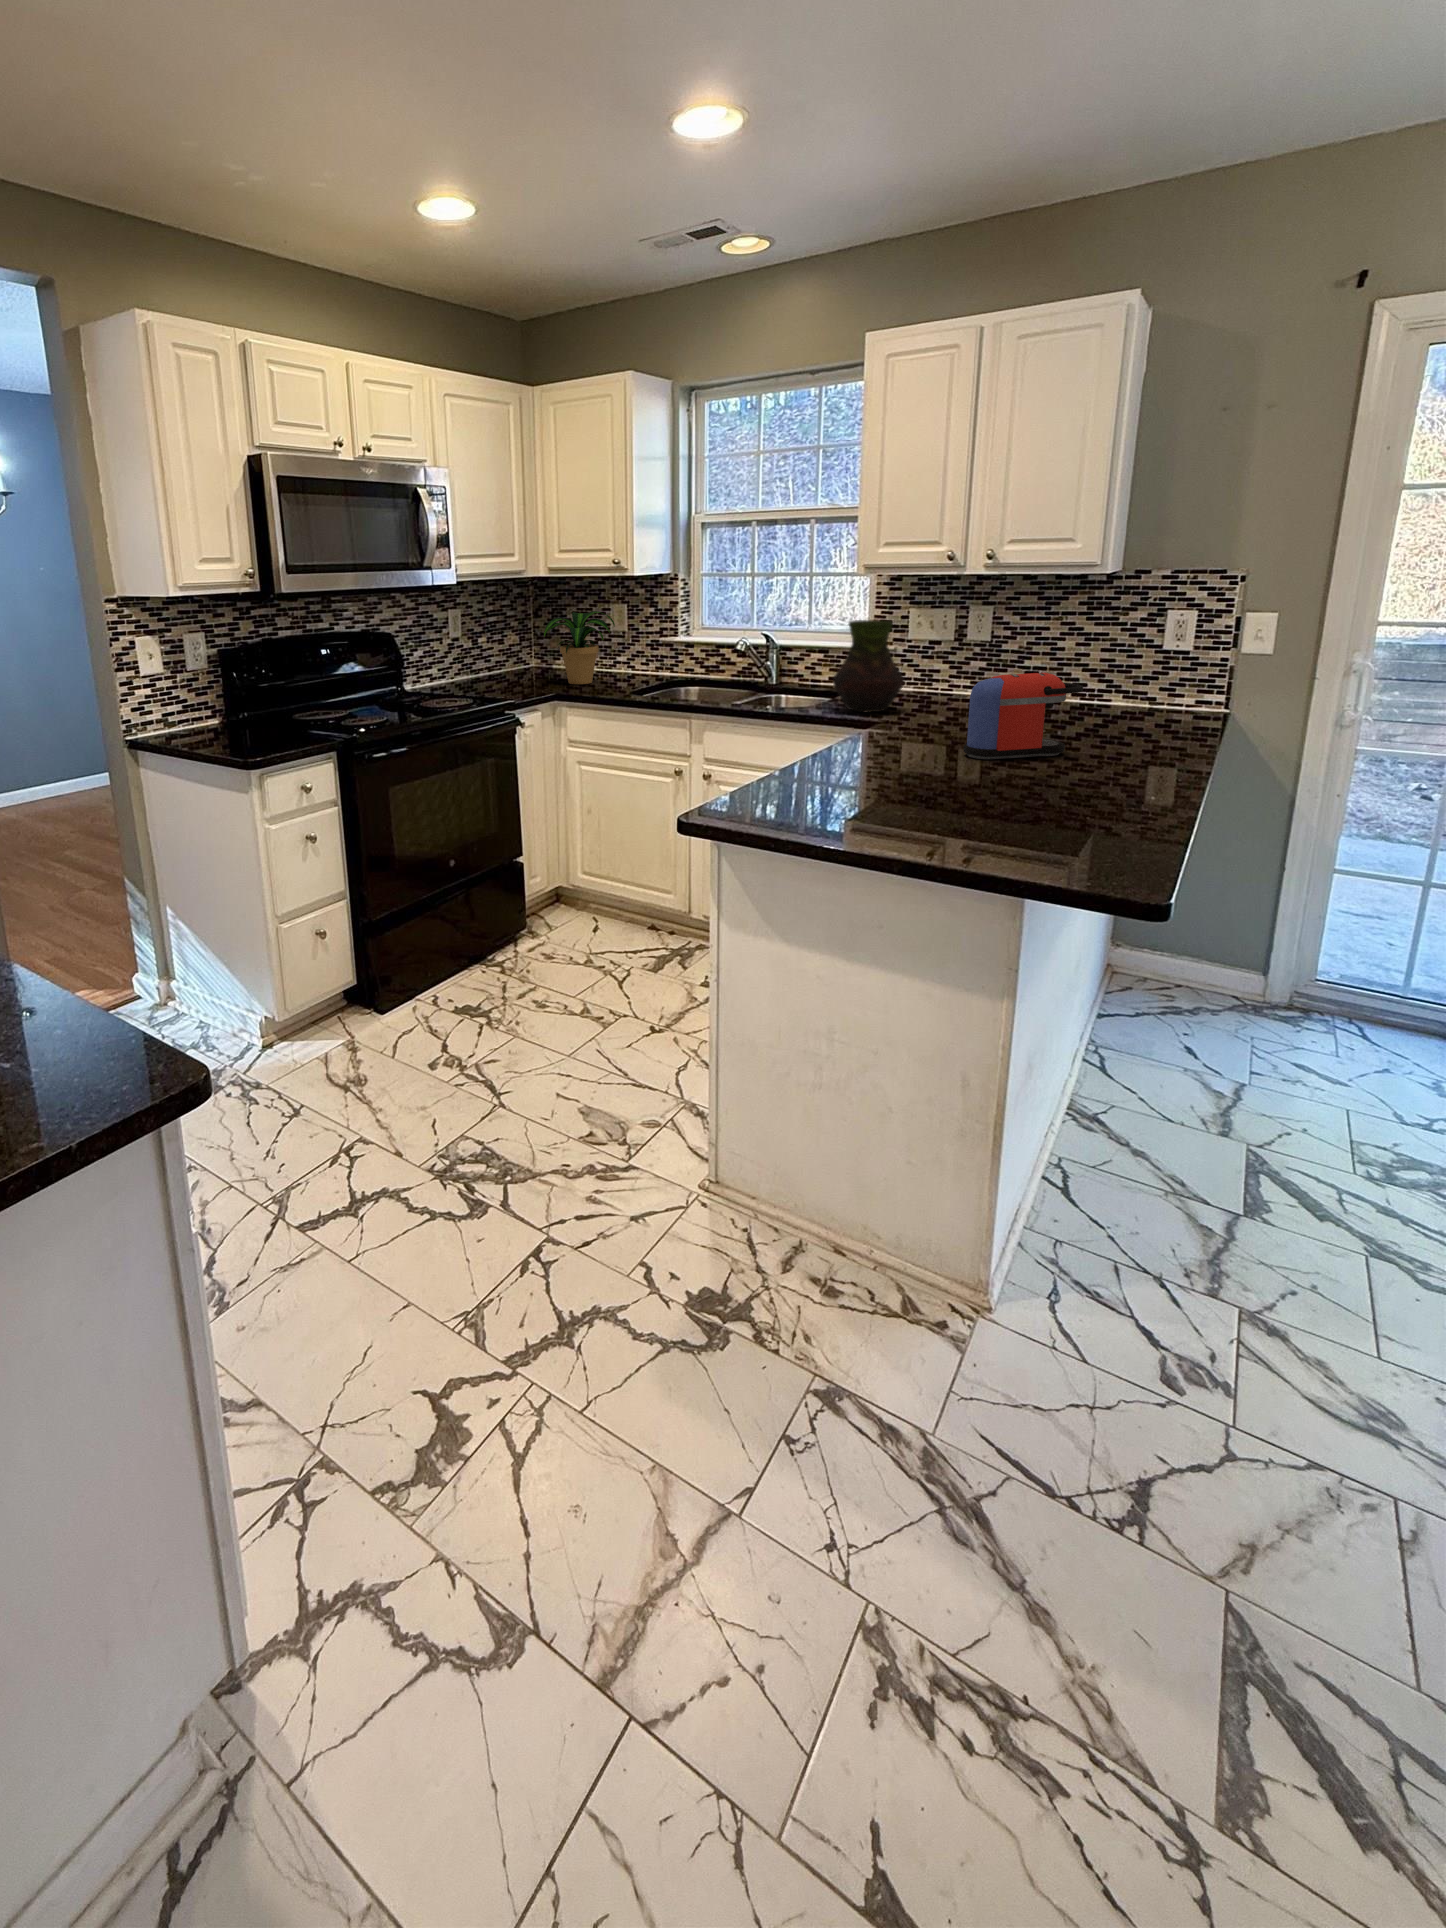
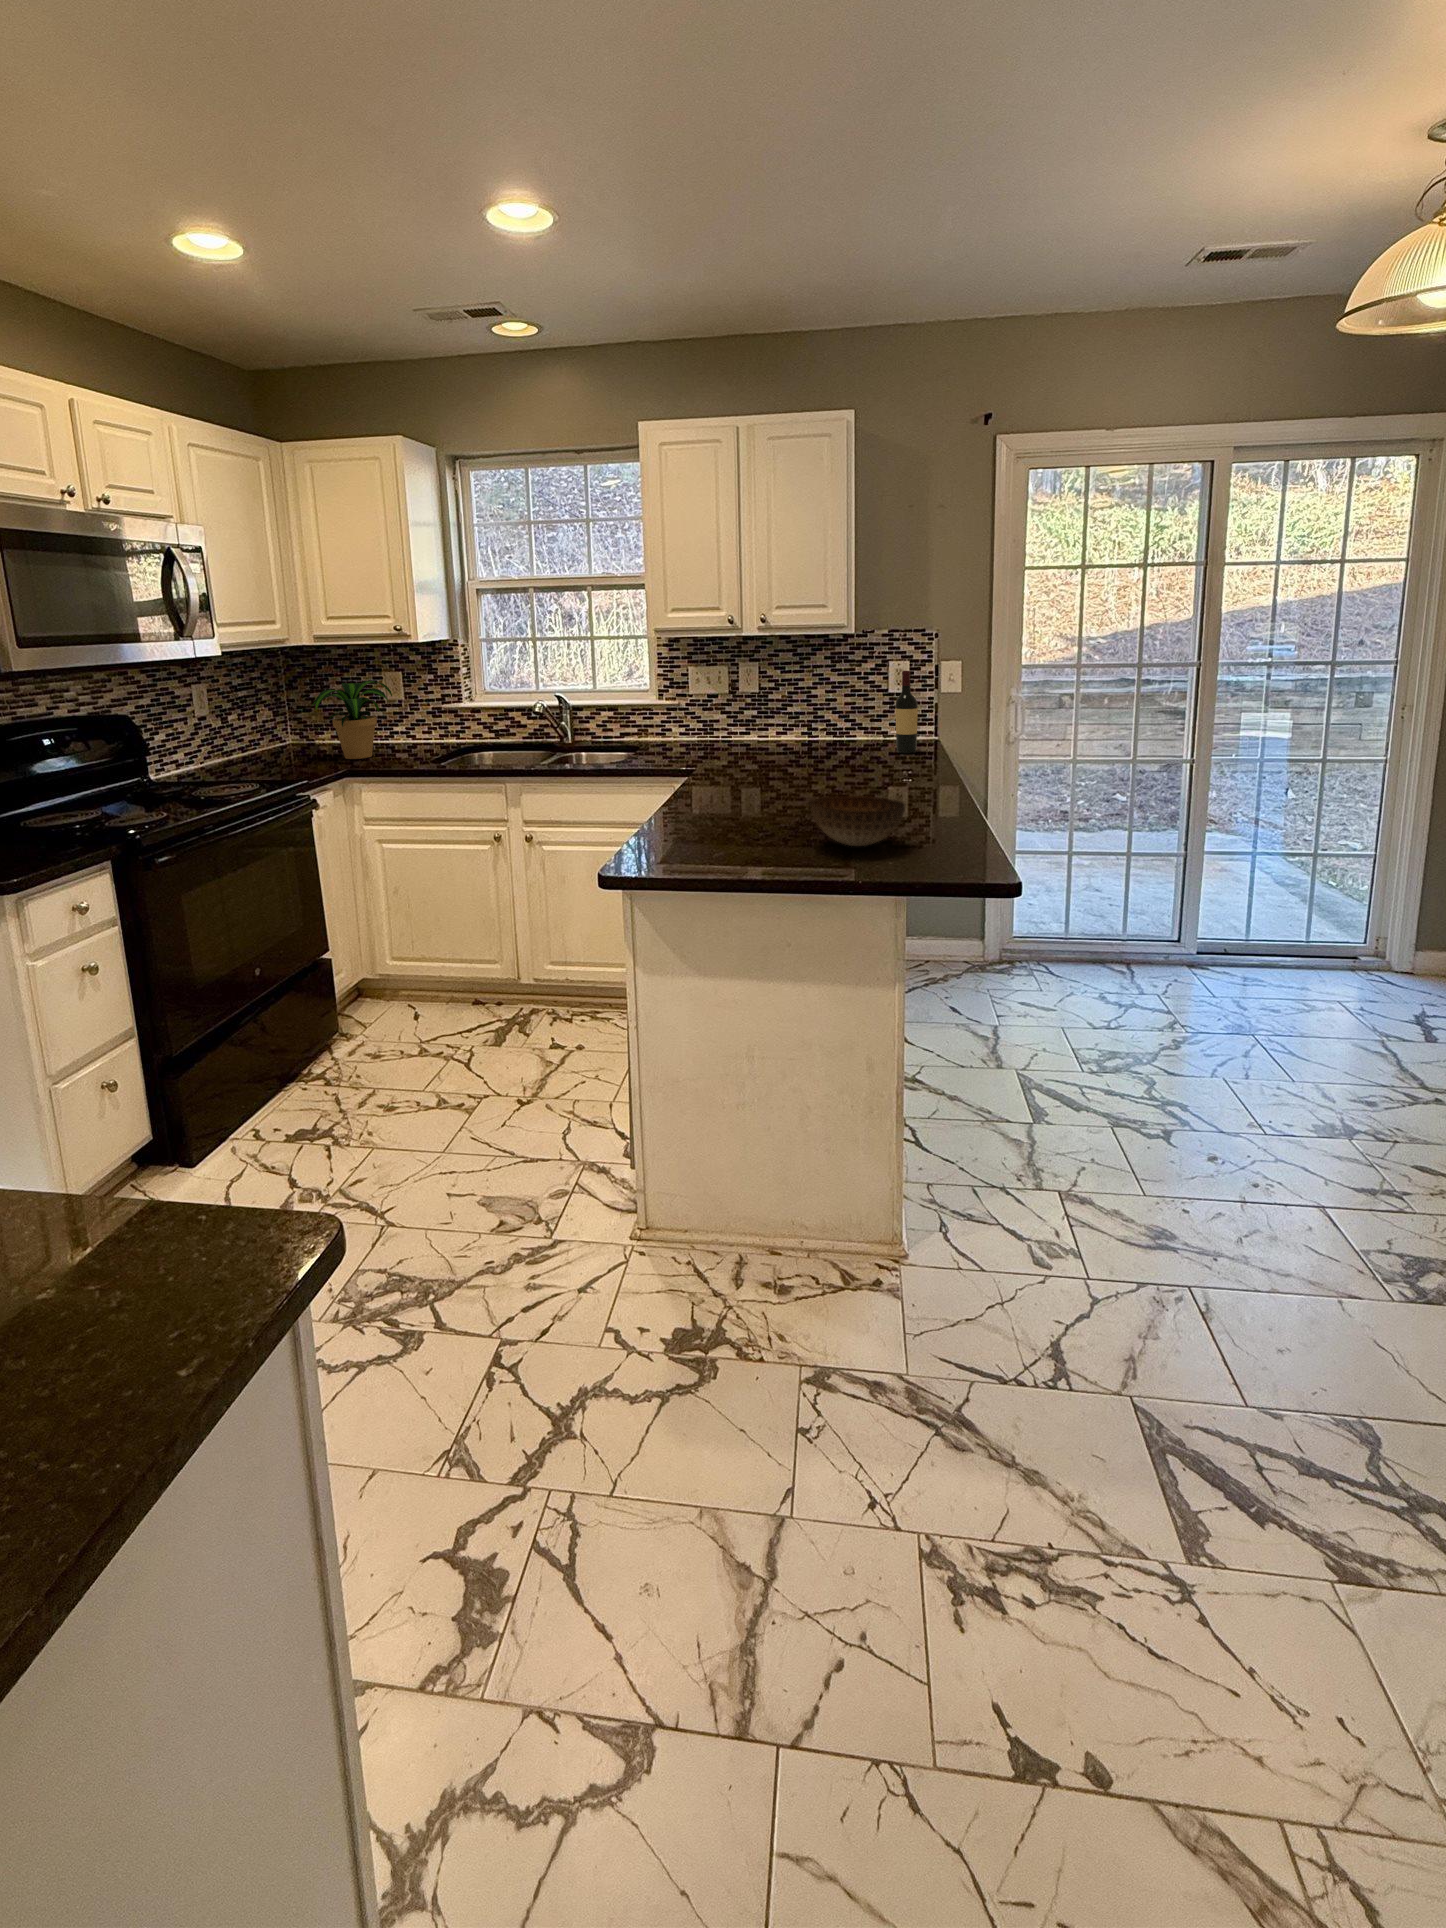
vase: present [833,620,904,713] -> none [639,678,703,763]
wine bottle: none [1153,622,1189,726] -> present [895,671,918,754]
coffee maker: present [963,673,1083,759] -> none [786,716,866,792]
bowl: none [929,766,1053,828] -> present [809,796,906,846]

